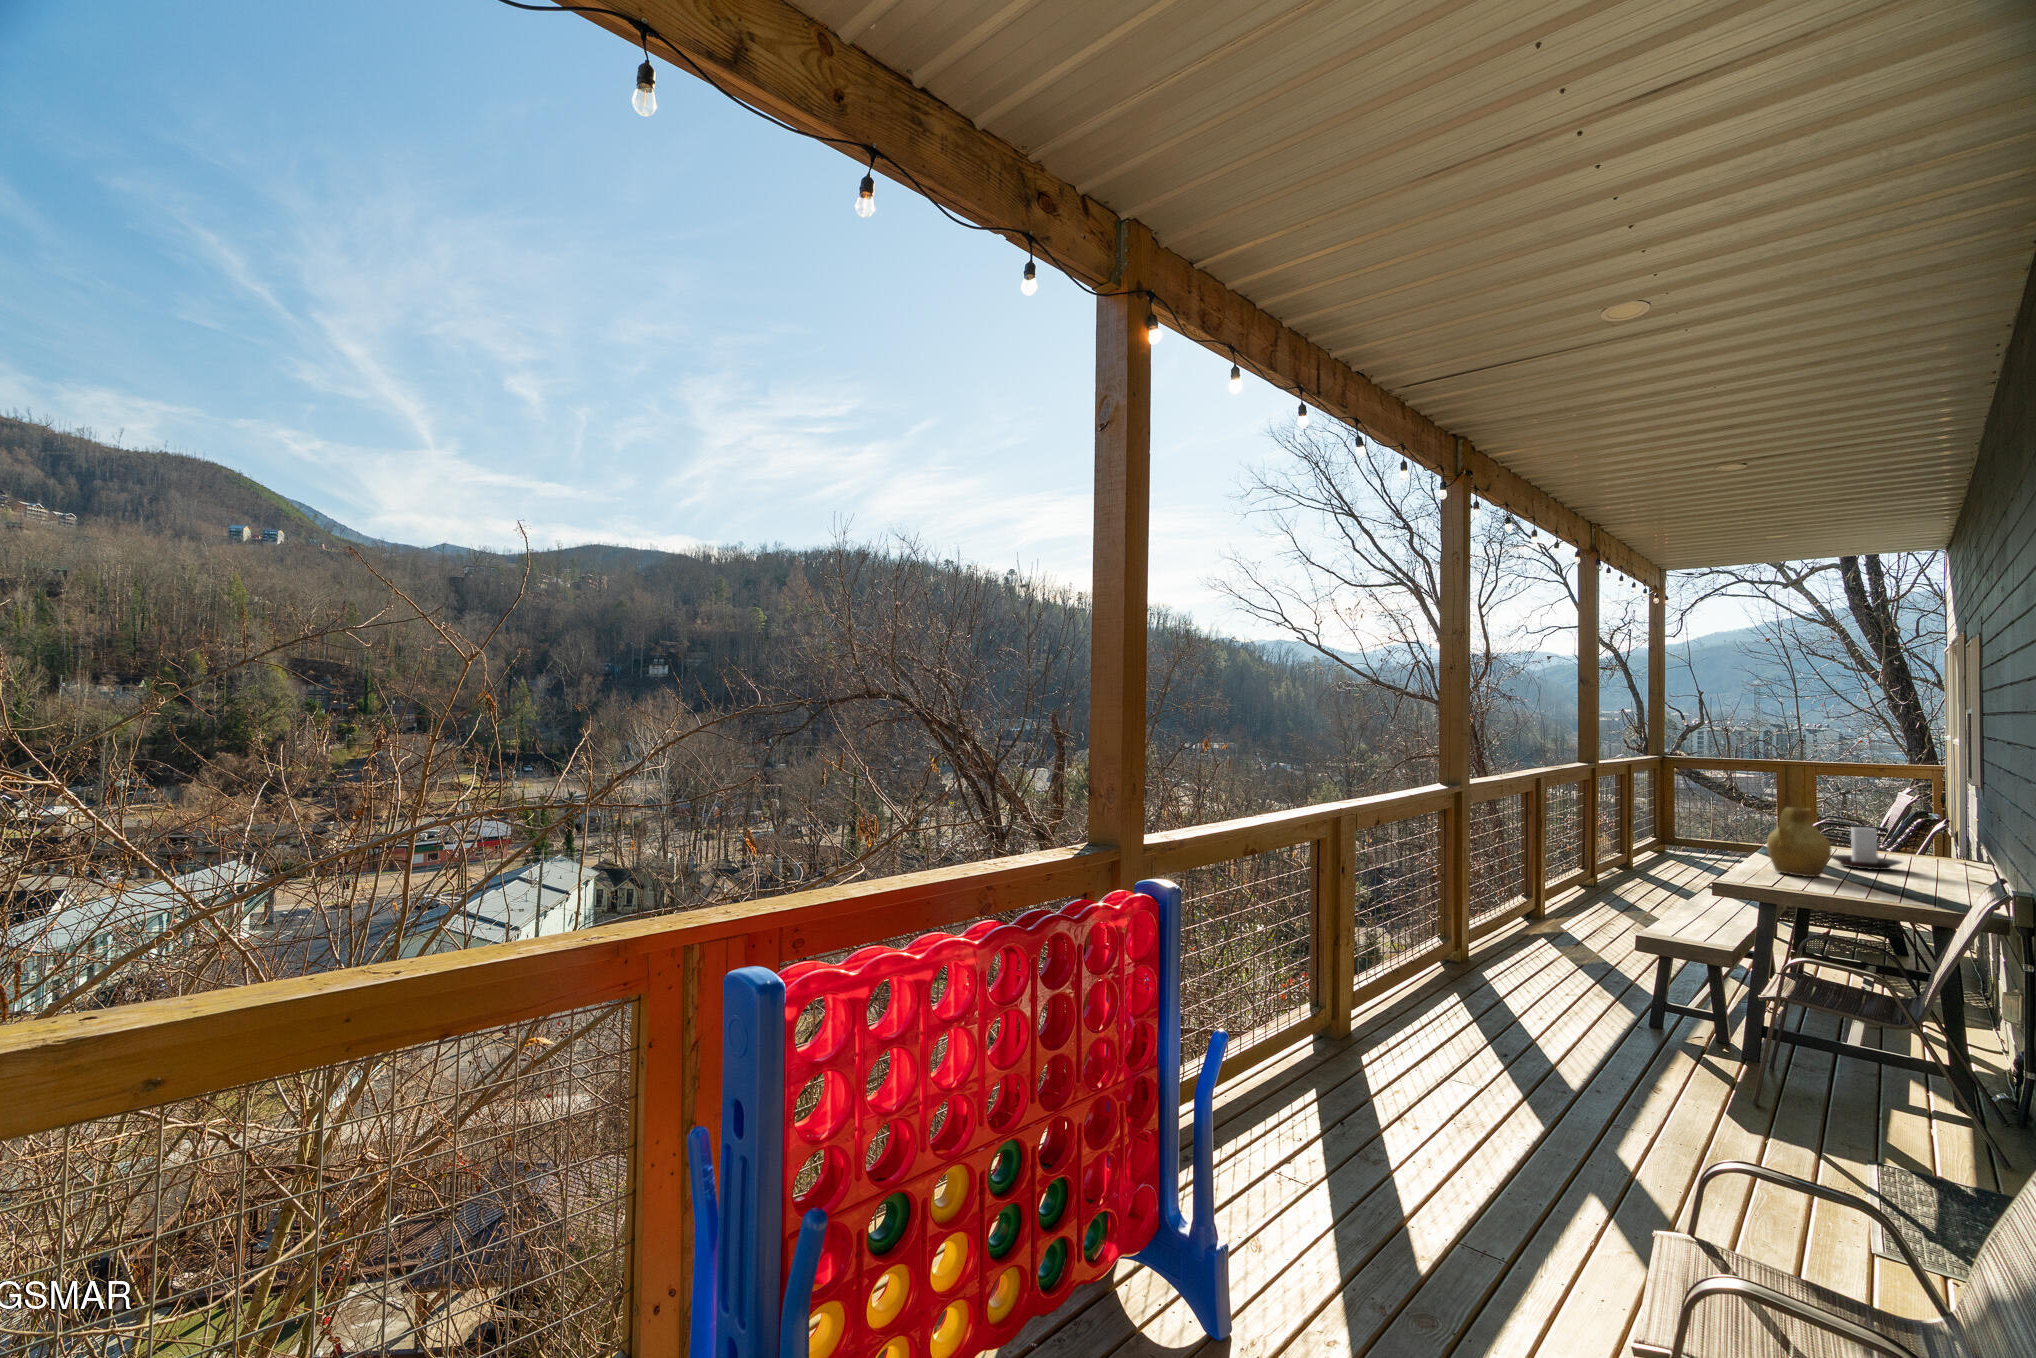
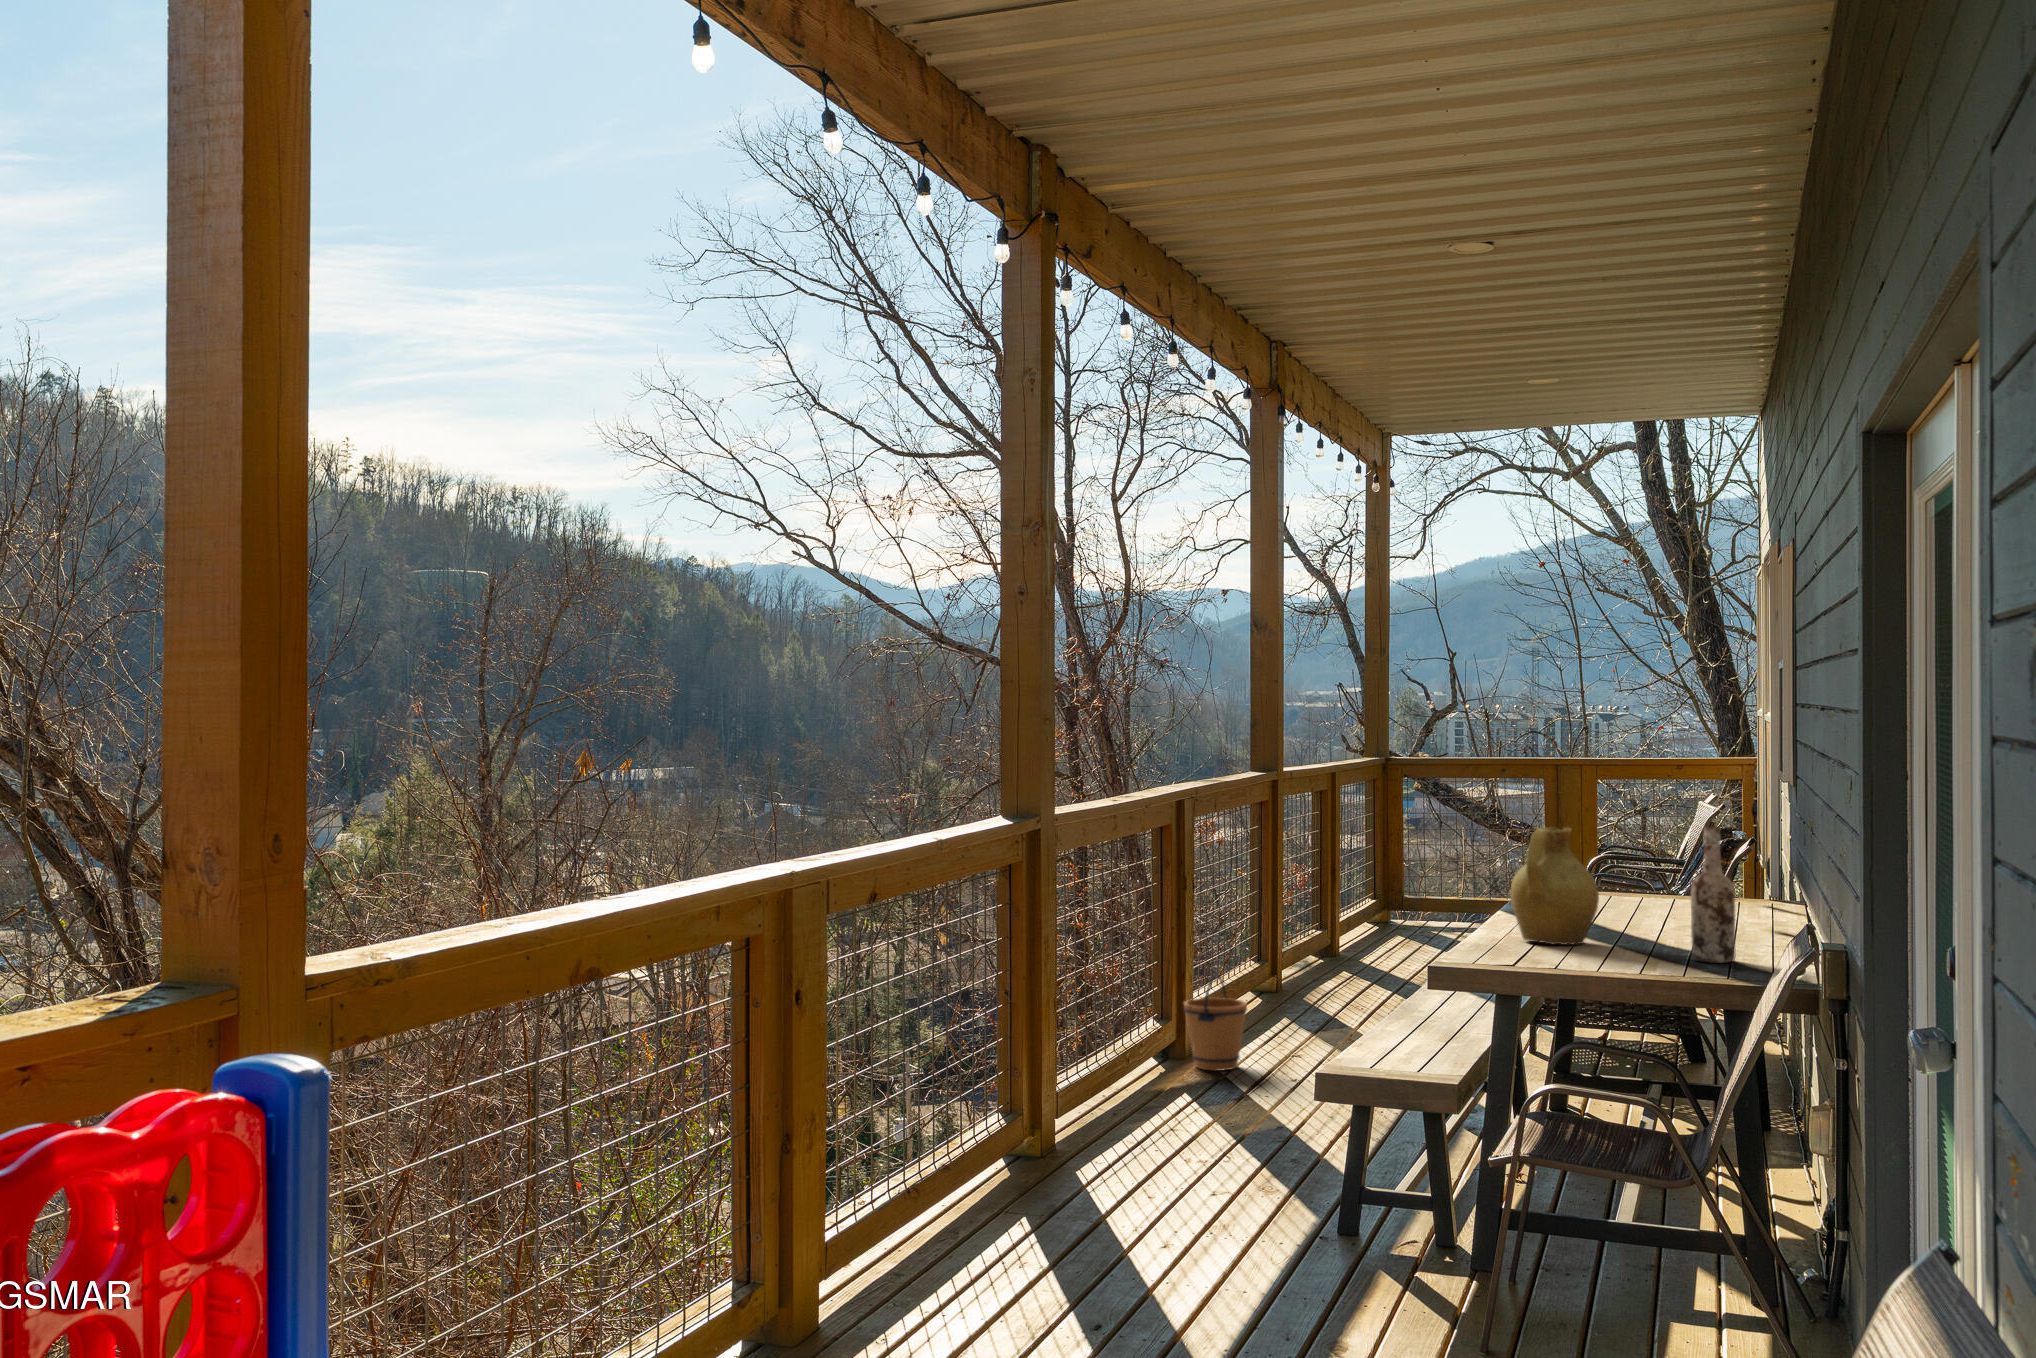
wine bottle: none [1903,813,1938,896] -> present [1691,826,1735,963]
candle holder: present [1830,827,1902,870] -> none [1596,852,1695,925]
bucket: none [1538,876,1579,930] -> present [1184,975,1247,1071]

